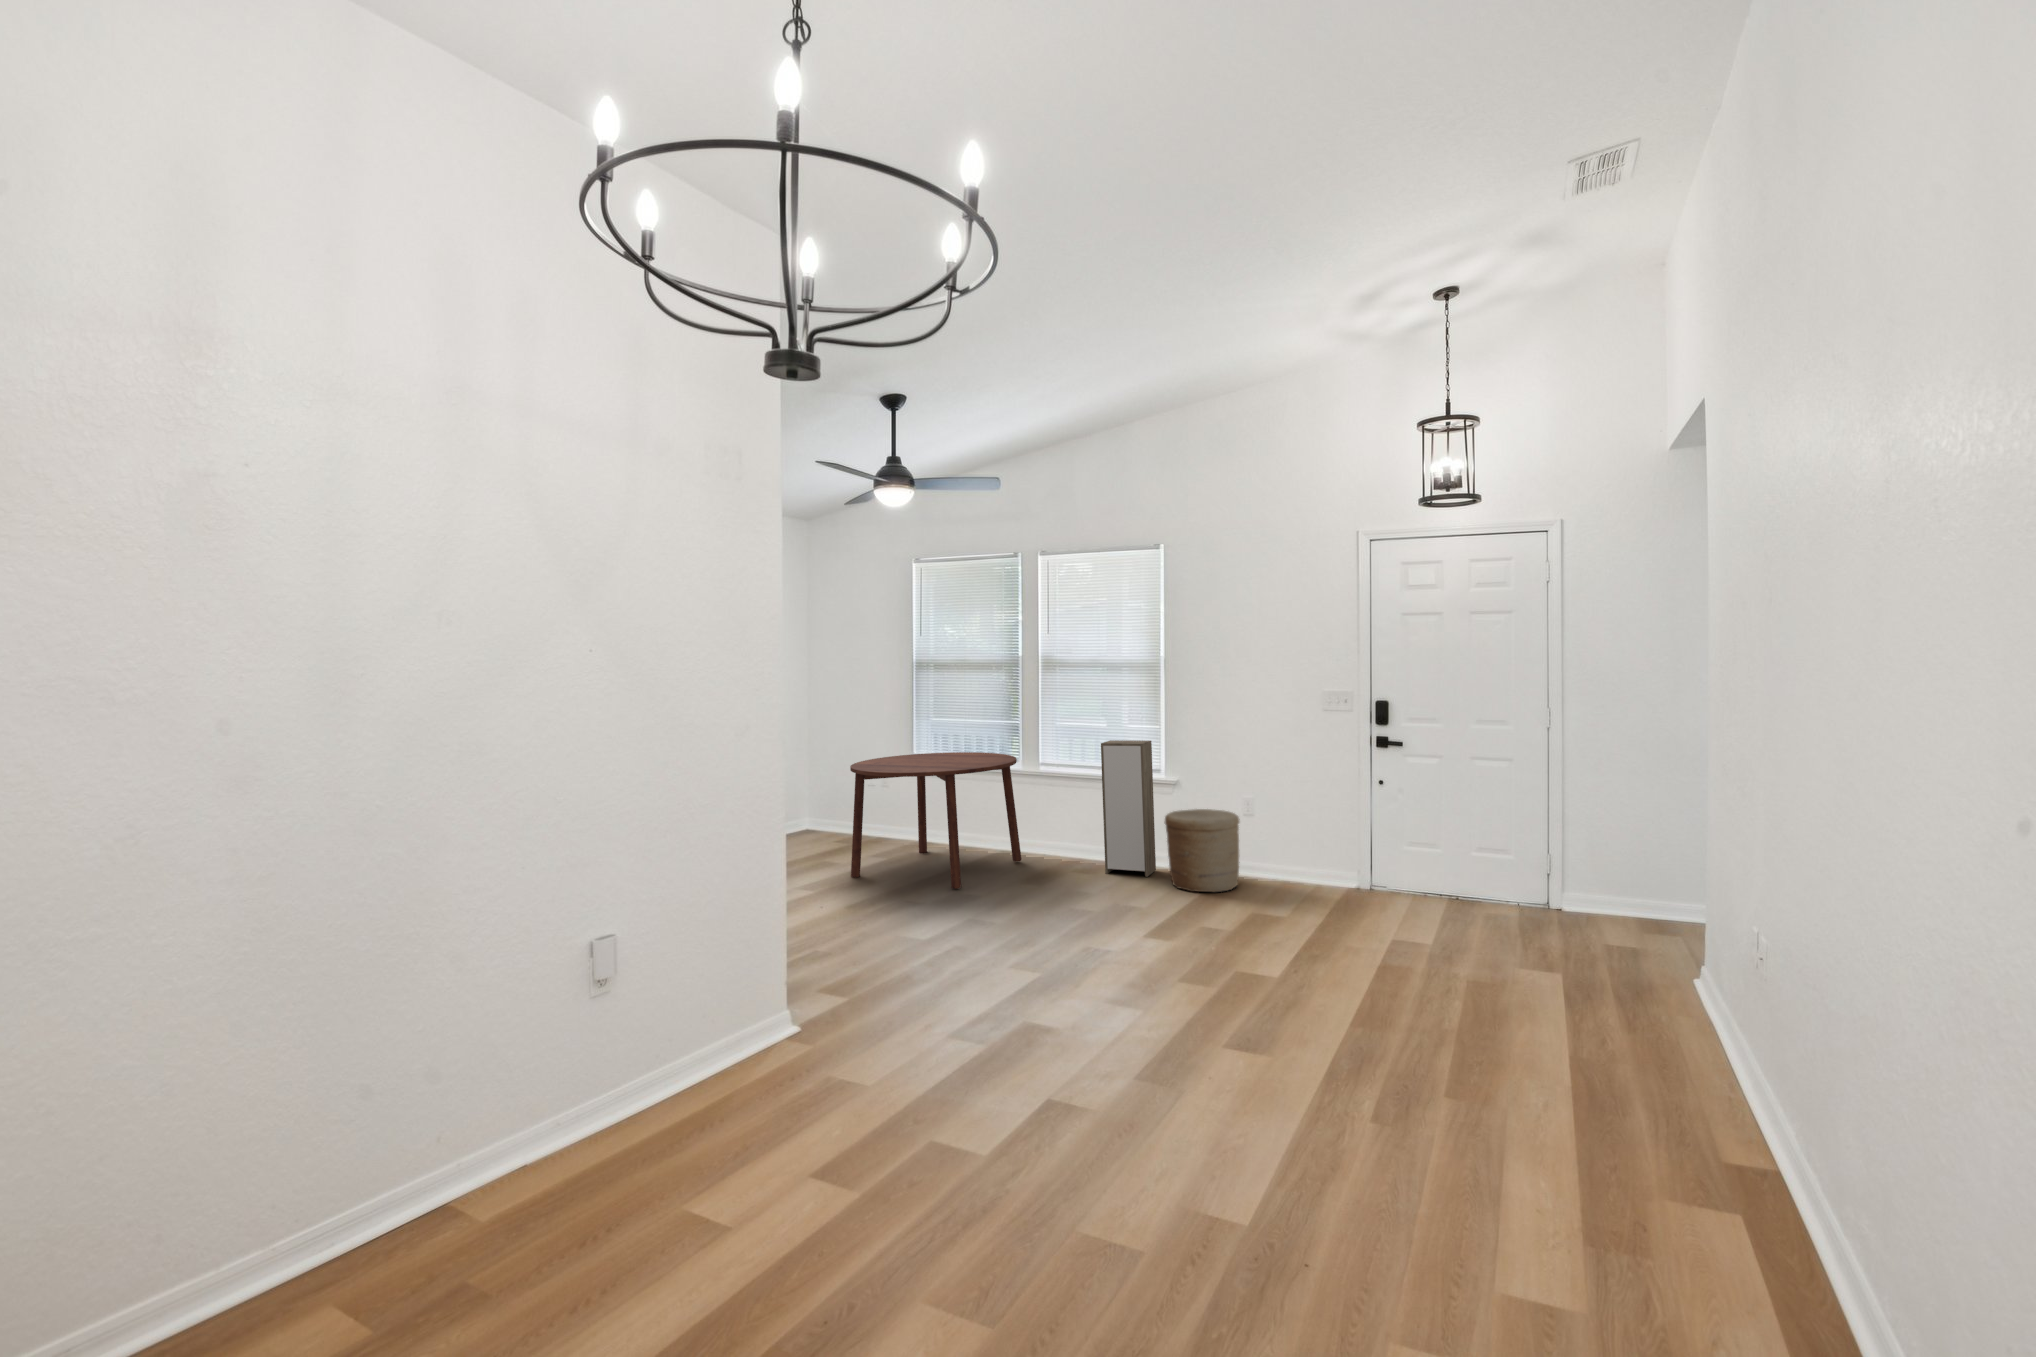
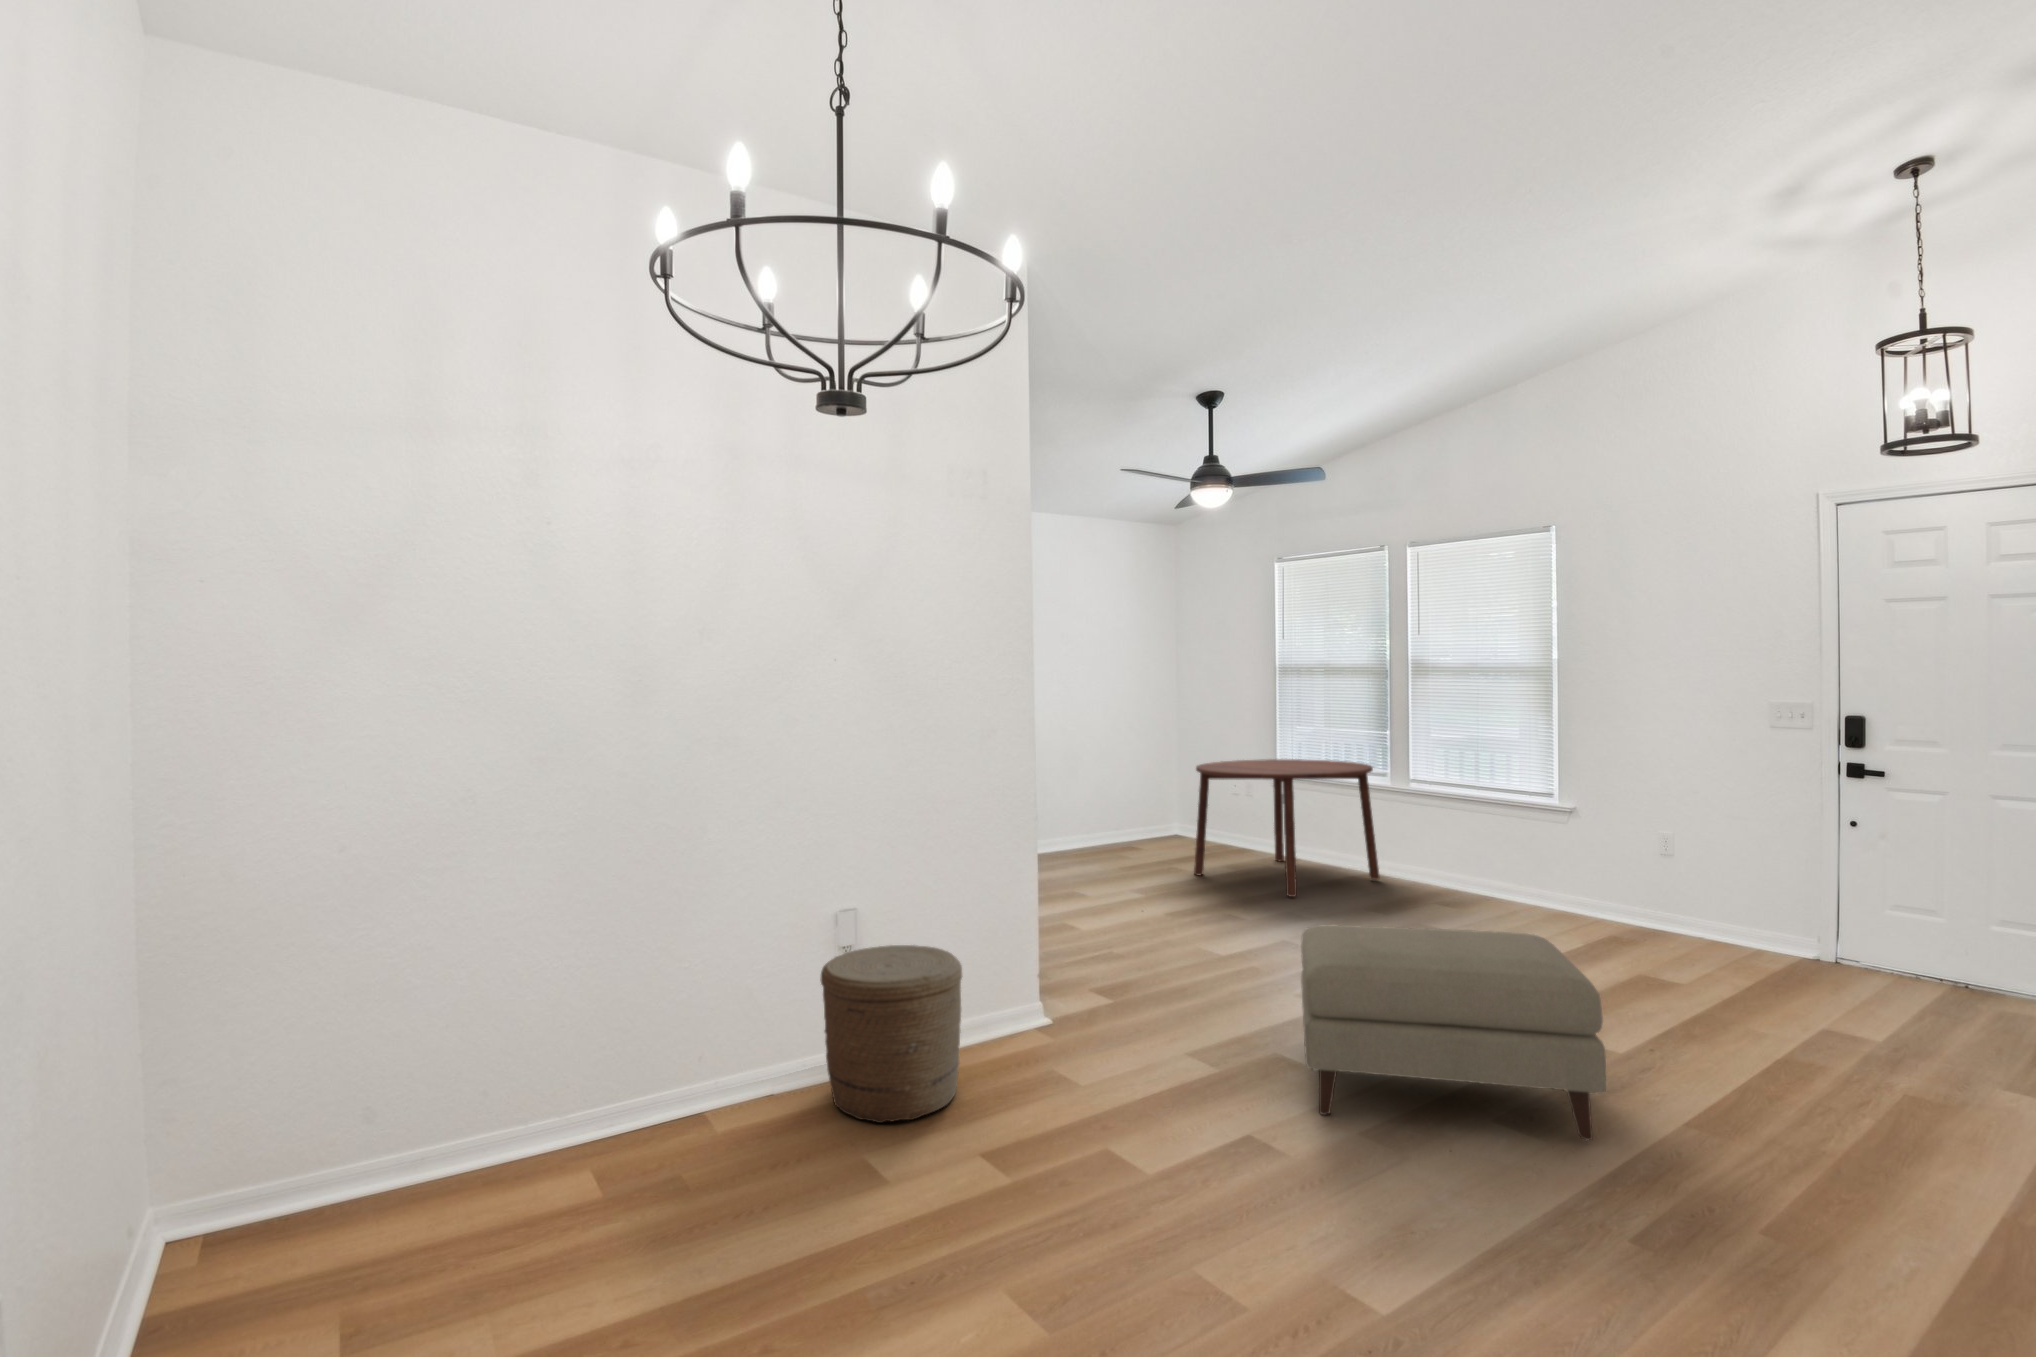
storage cabinet: present [1101,740,1156,877] -> none [1468,754,1538,911]
woven basket: present [1165,809,1240,892] -> present [820,945,962,1123]
ottoman: none [1051,908,1328,1110] -> present [1301,924,1606,1140]

